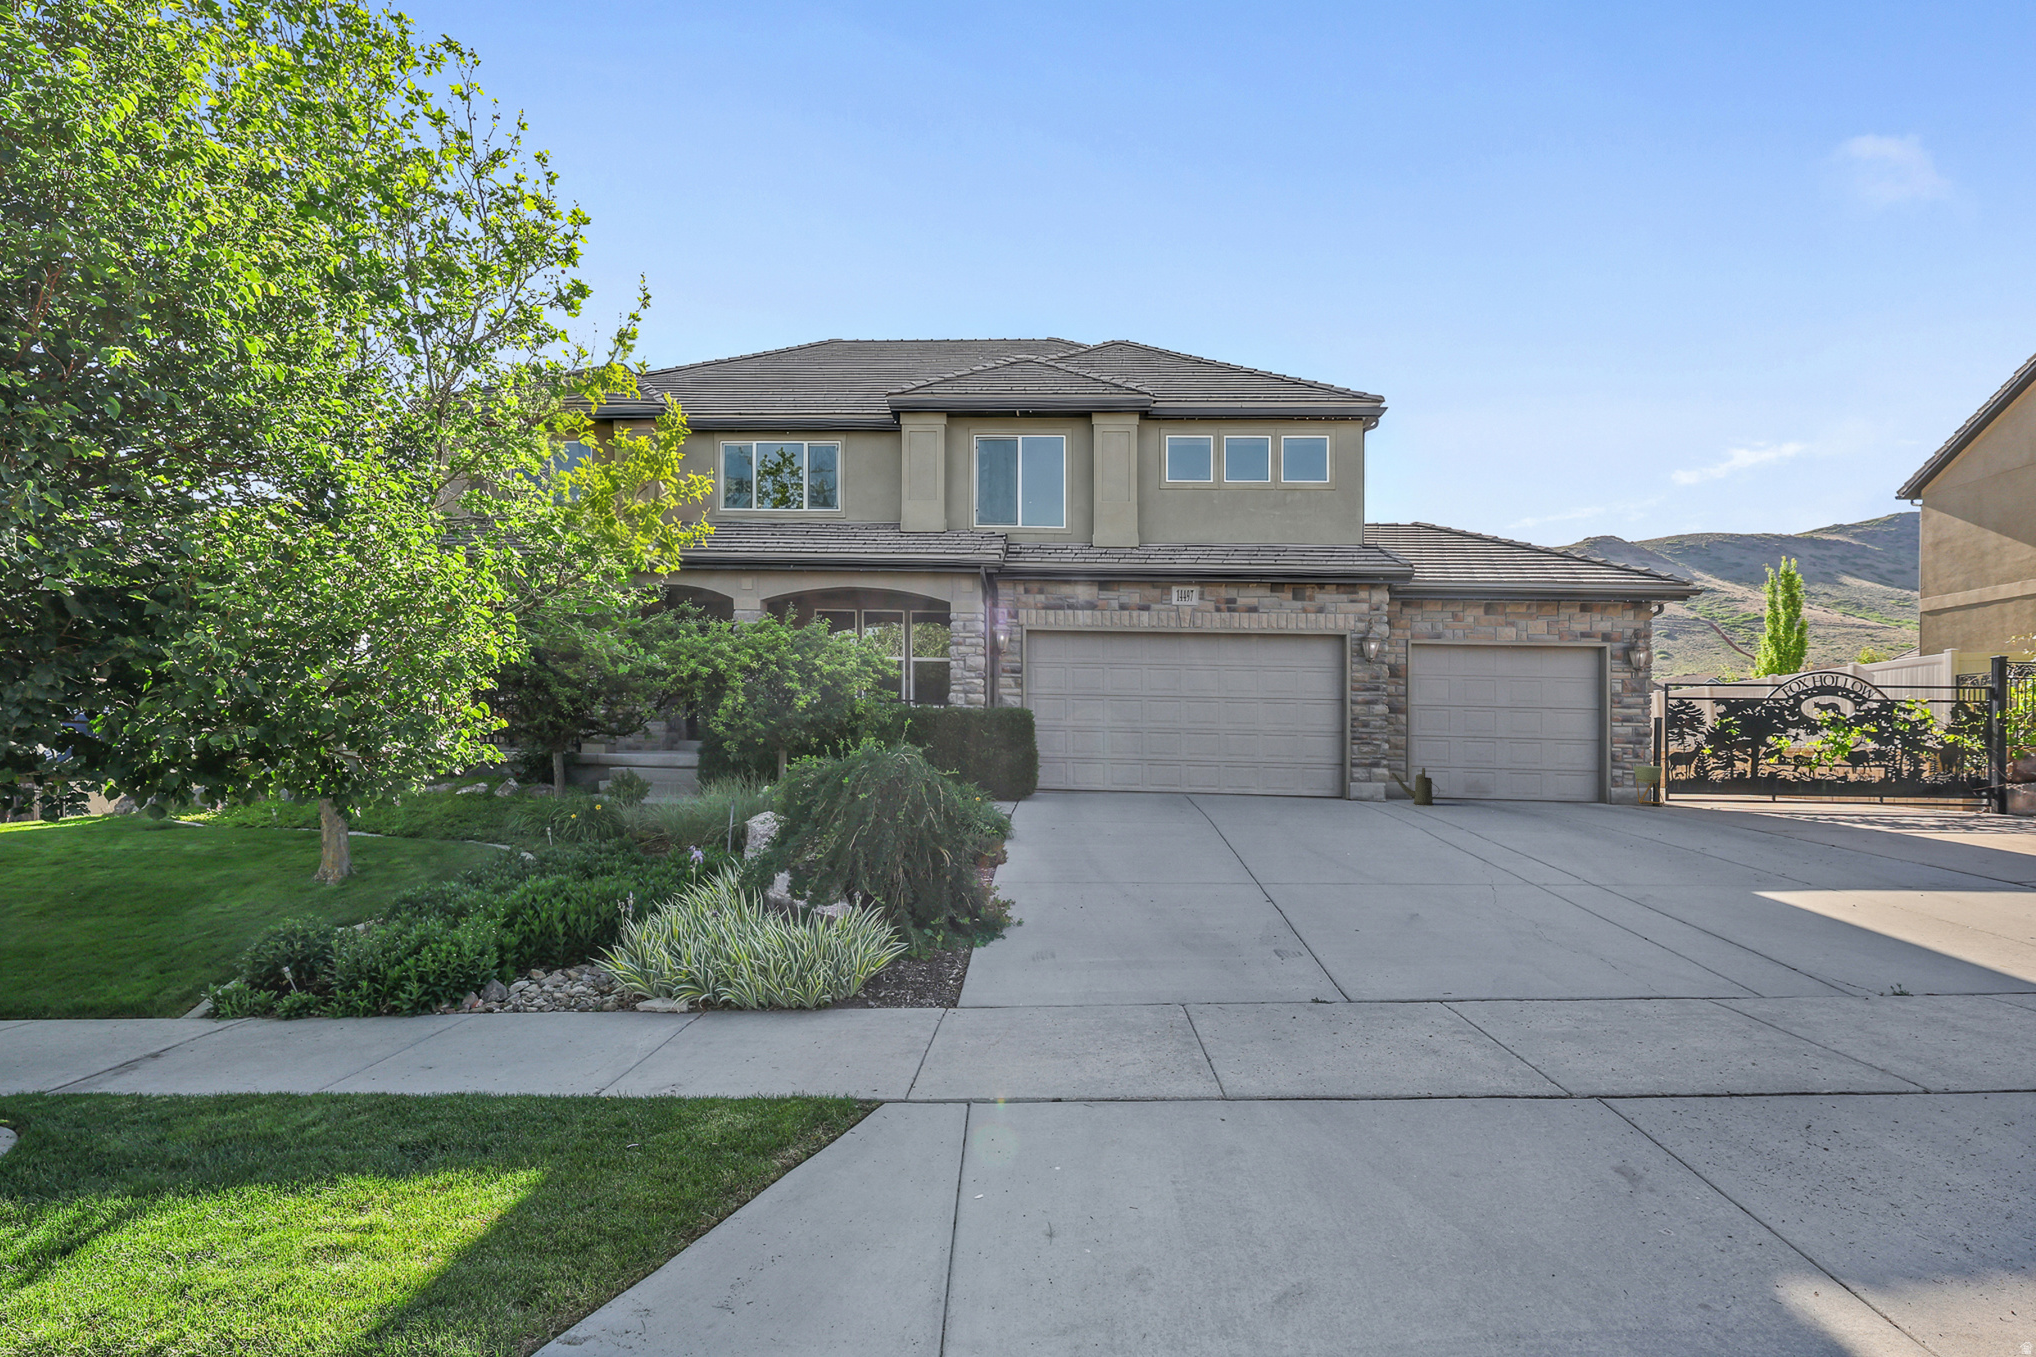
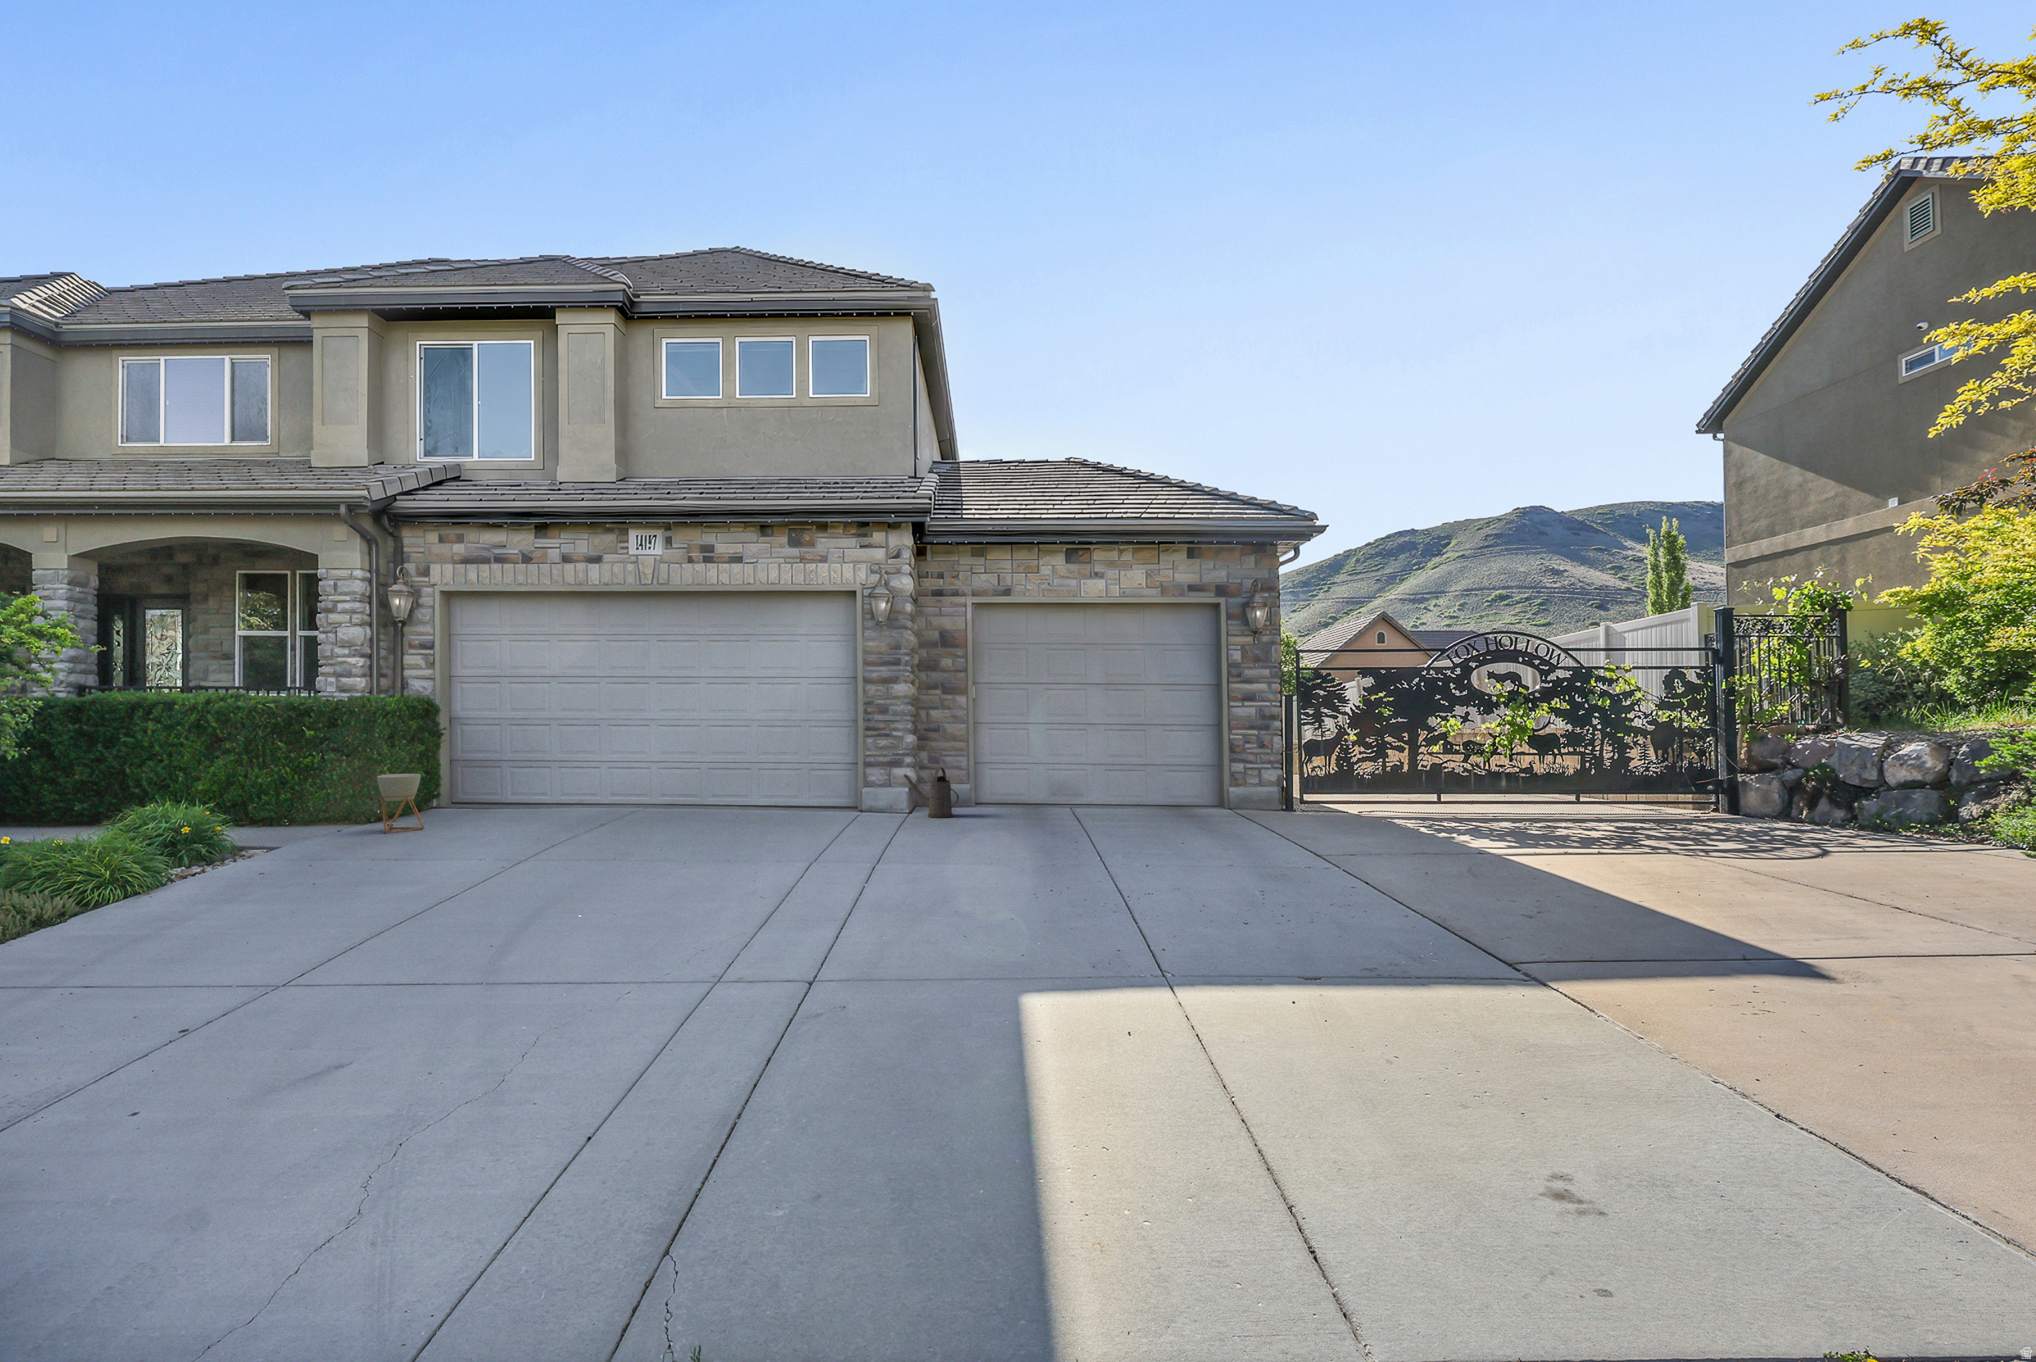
planter: present [1633,766,1664,804] -> present [377,774,425,833]

